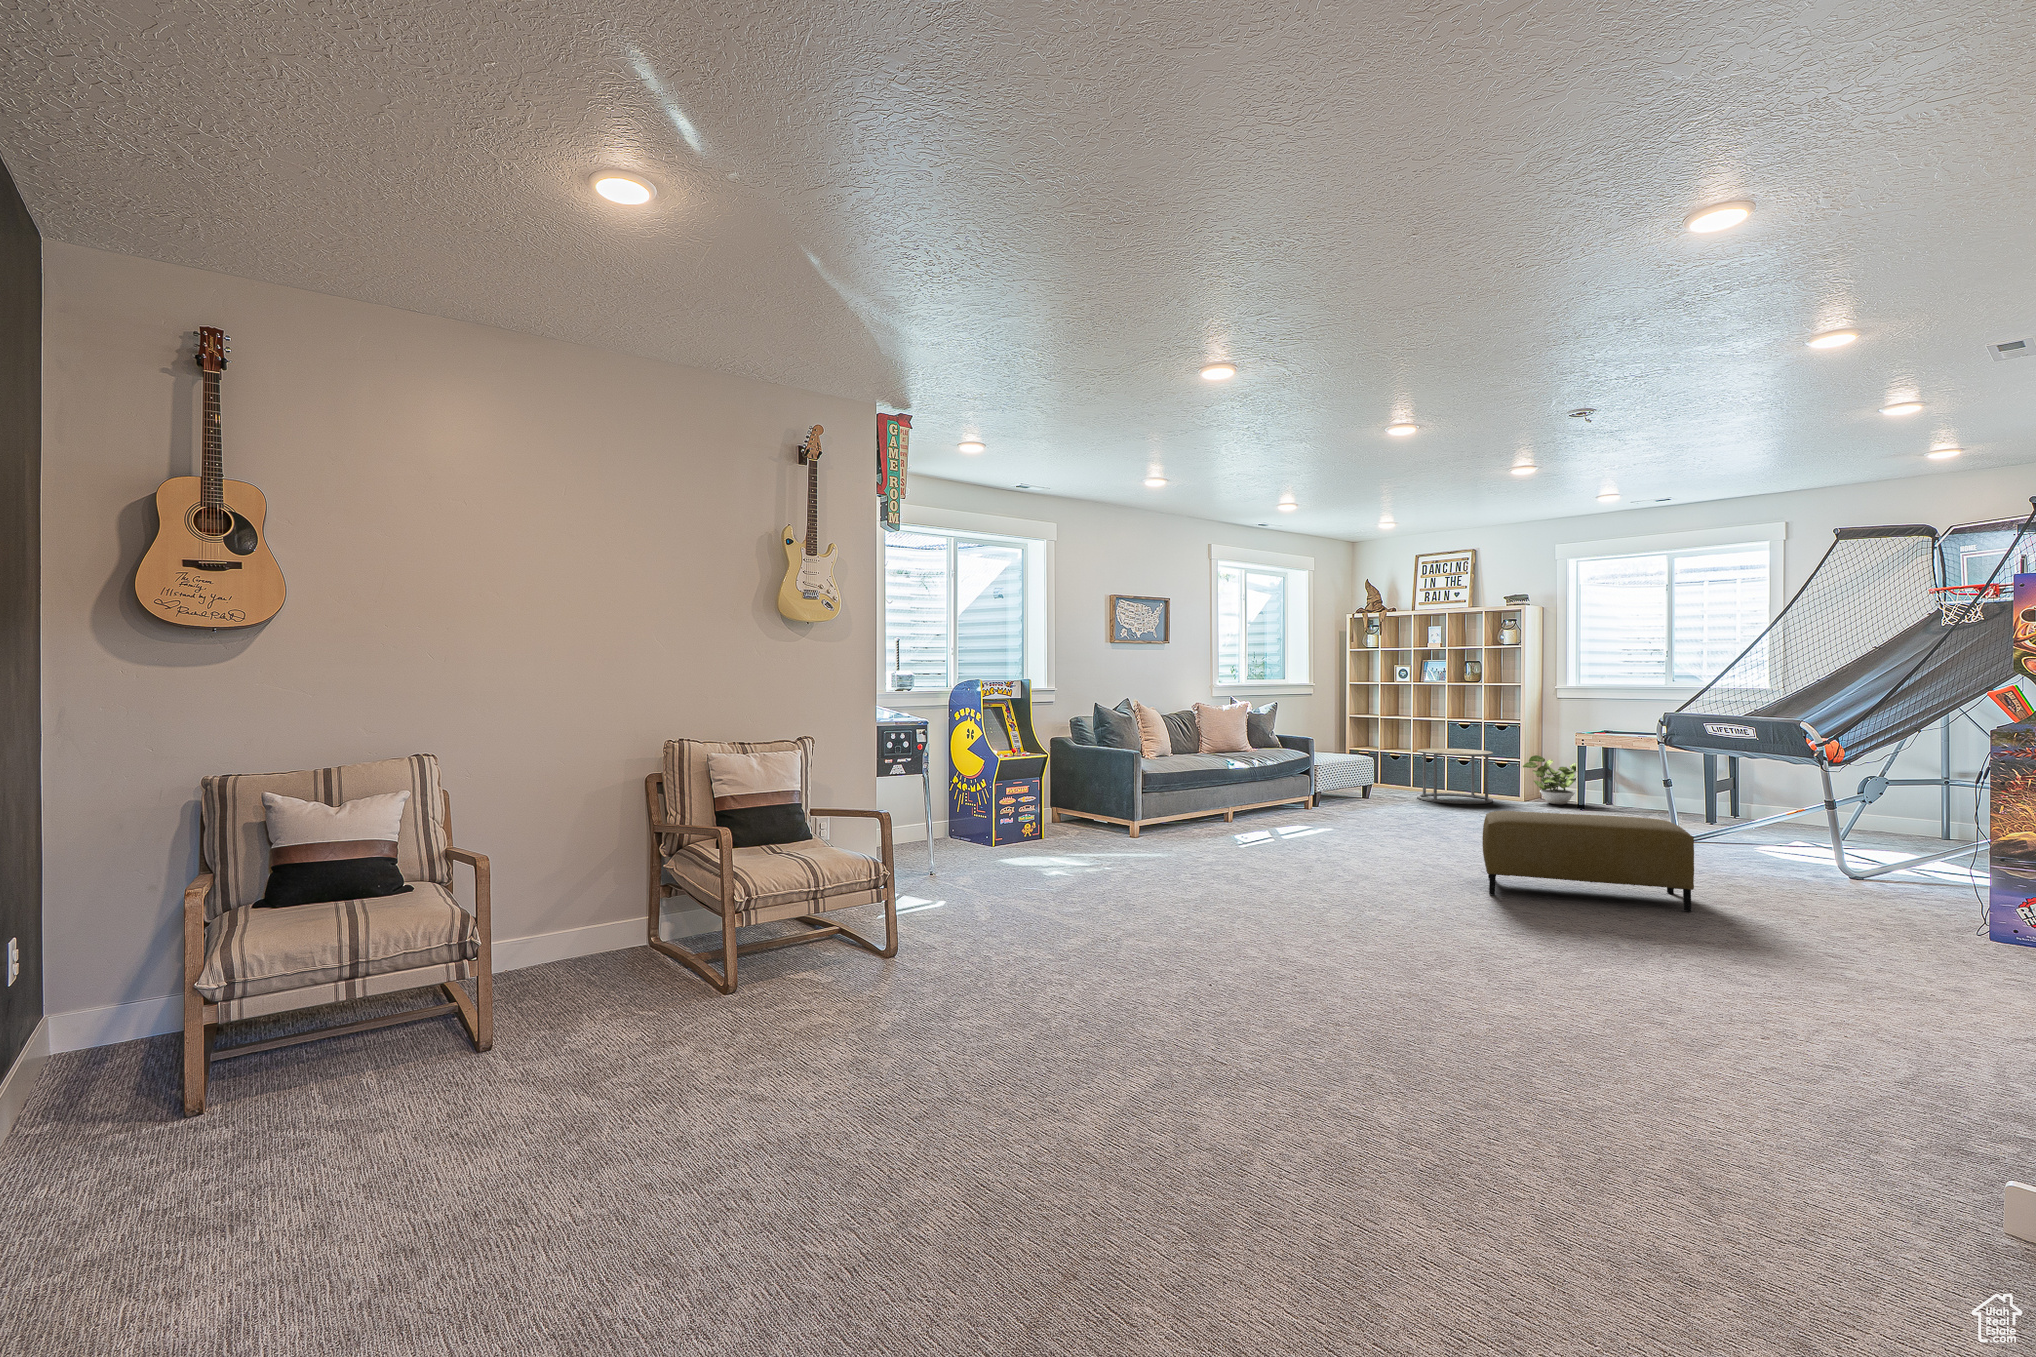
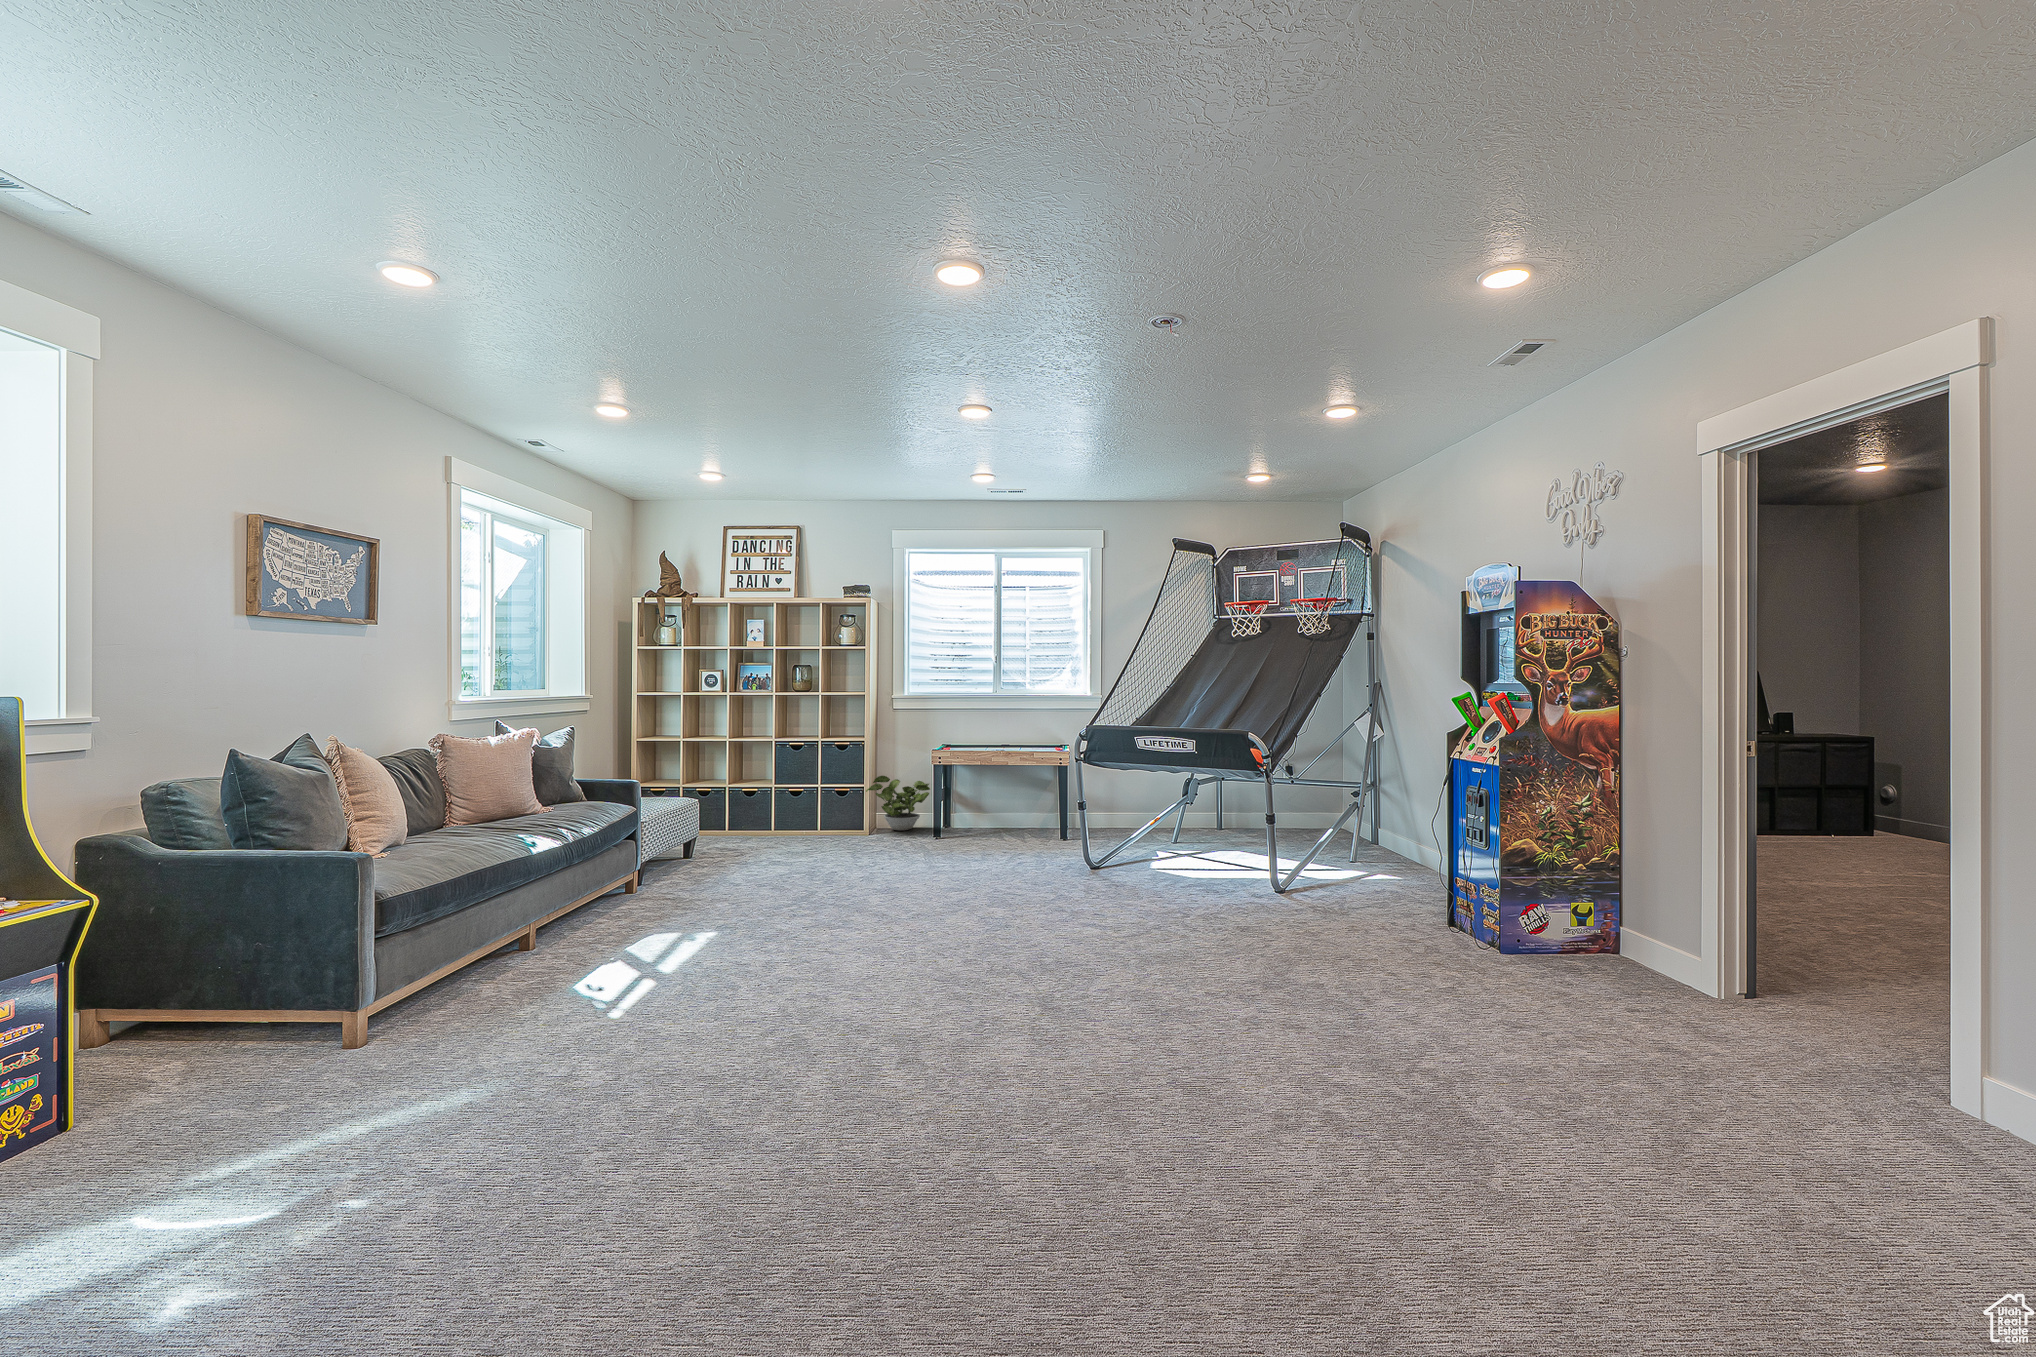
side table: present [1417,748,1493,804] -> none [749,773,840,847]
ottoman: present [1482,811,1694,912] -> none [1043,870,1314,1031]

